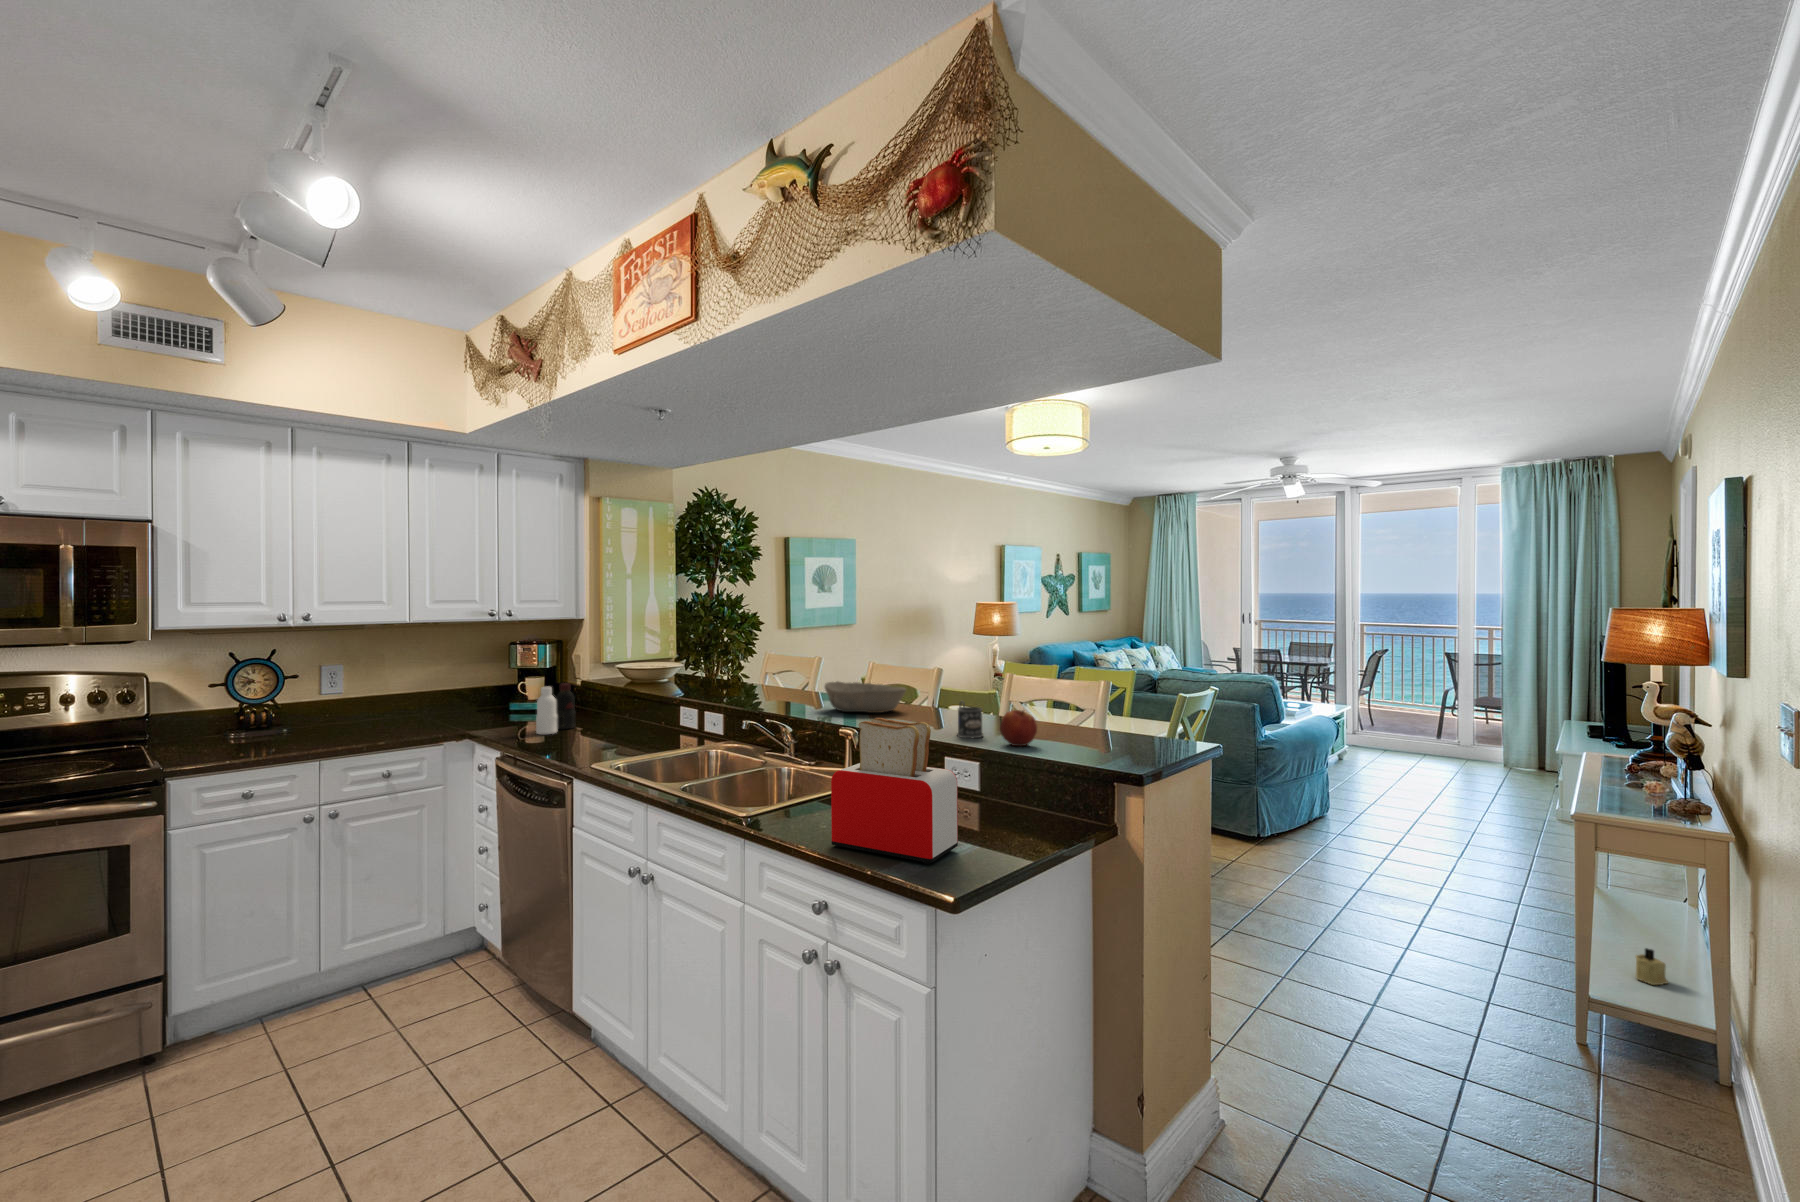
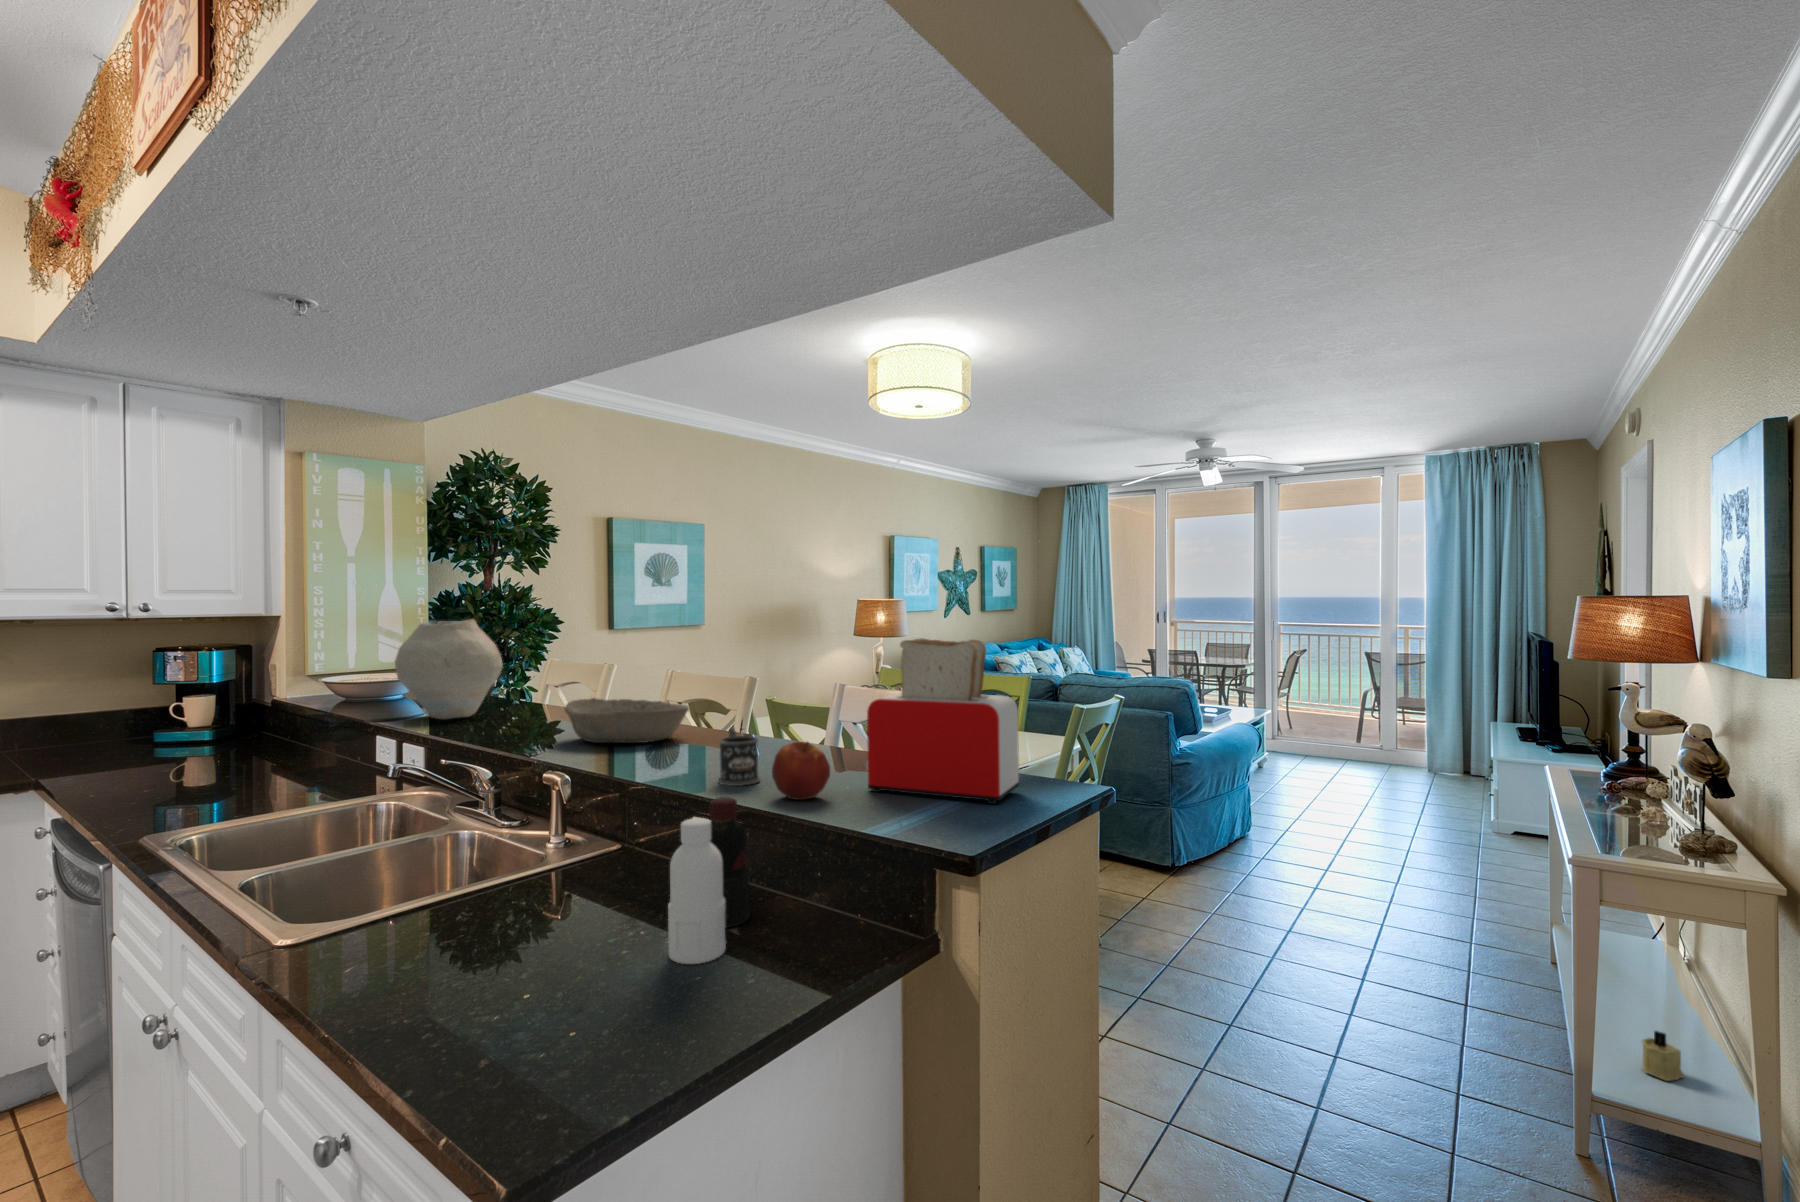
vase: none [686,624,755,695] -> present [395,619,503,719]
bottle: present [536,683,575,734] -> present [668,797,750,964]
toaster: present [831,718,958,864] -> present [866,638,1019,804]

